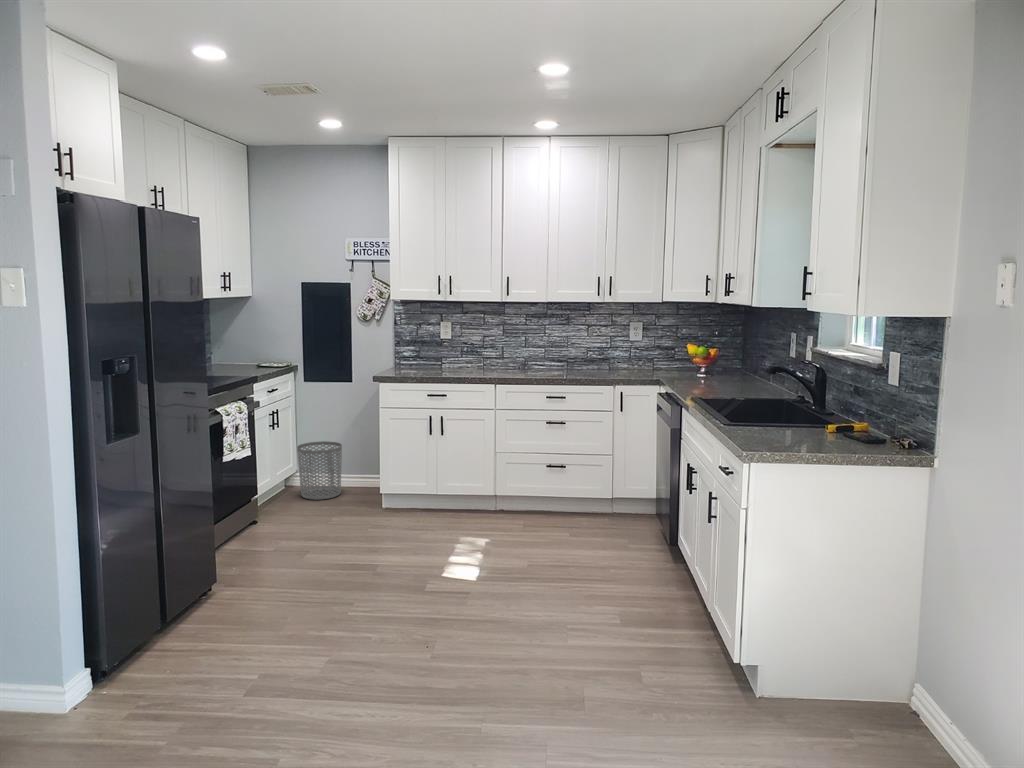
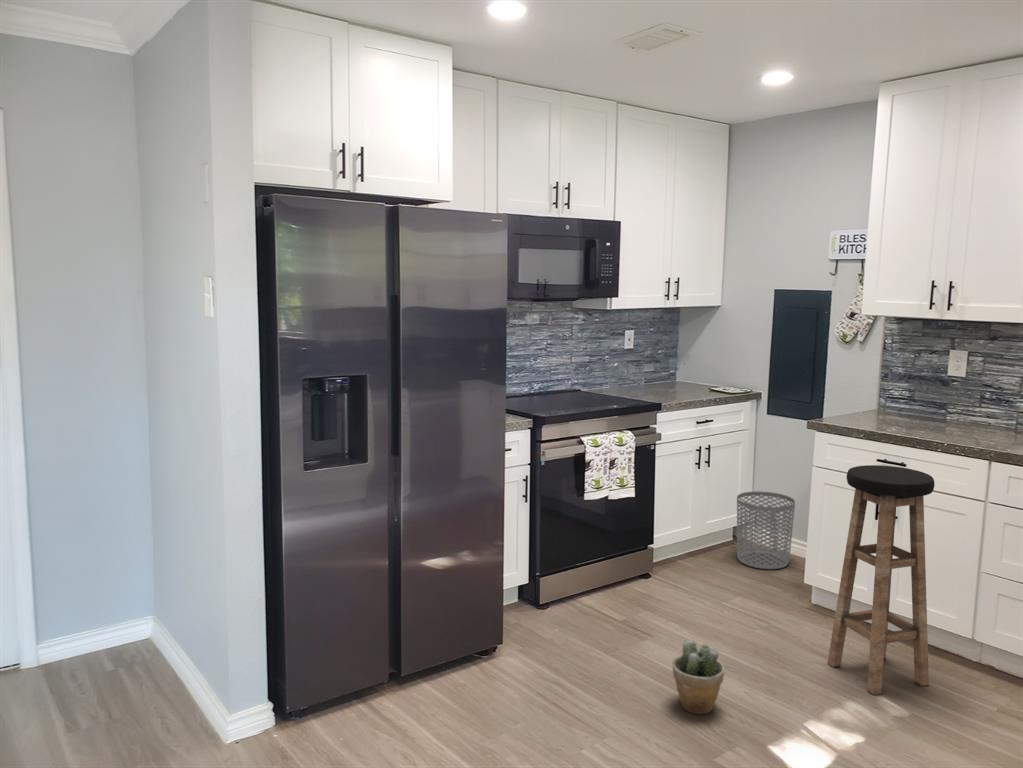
bar stool: none [427,394,483,538] -> present [828,465,935,695]
potted plant: none [366,529,404,581] -> present [672,639,724,714]

